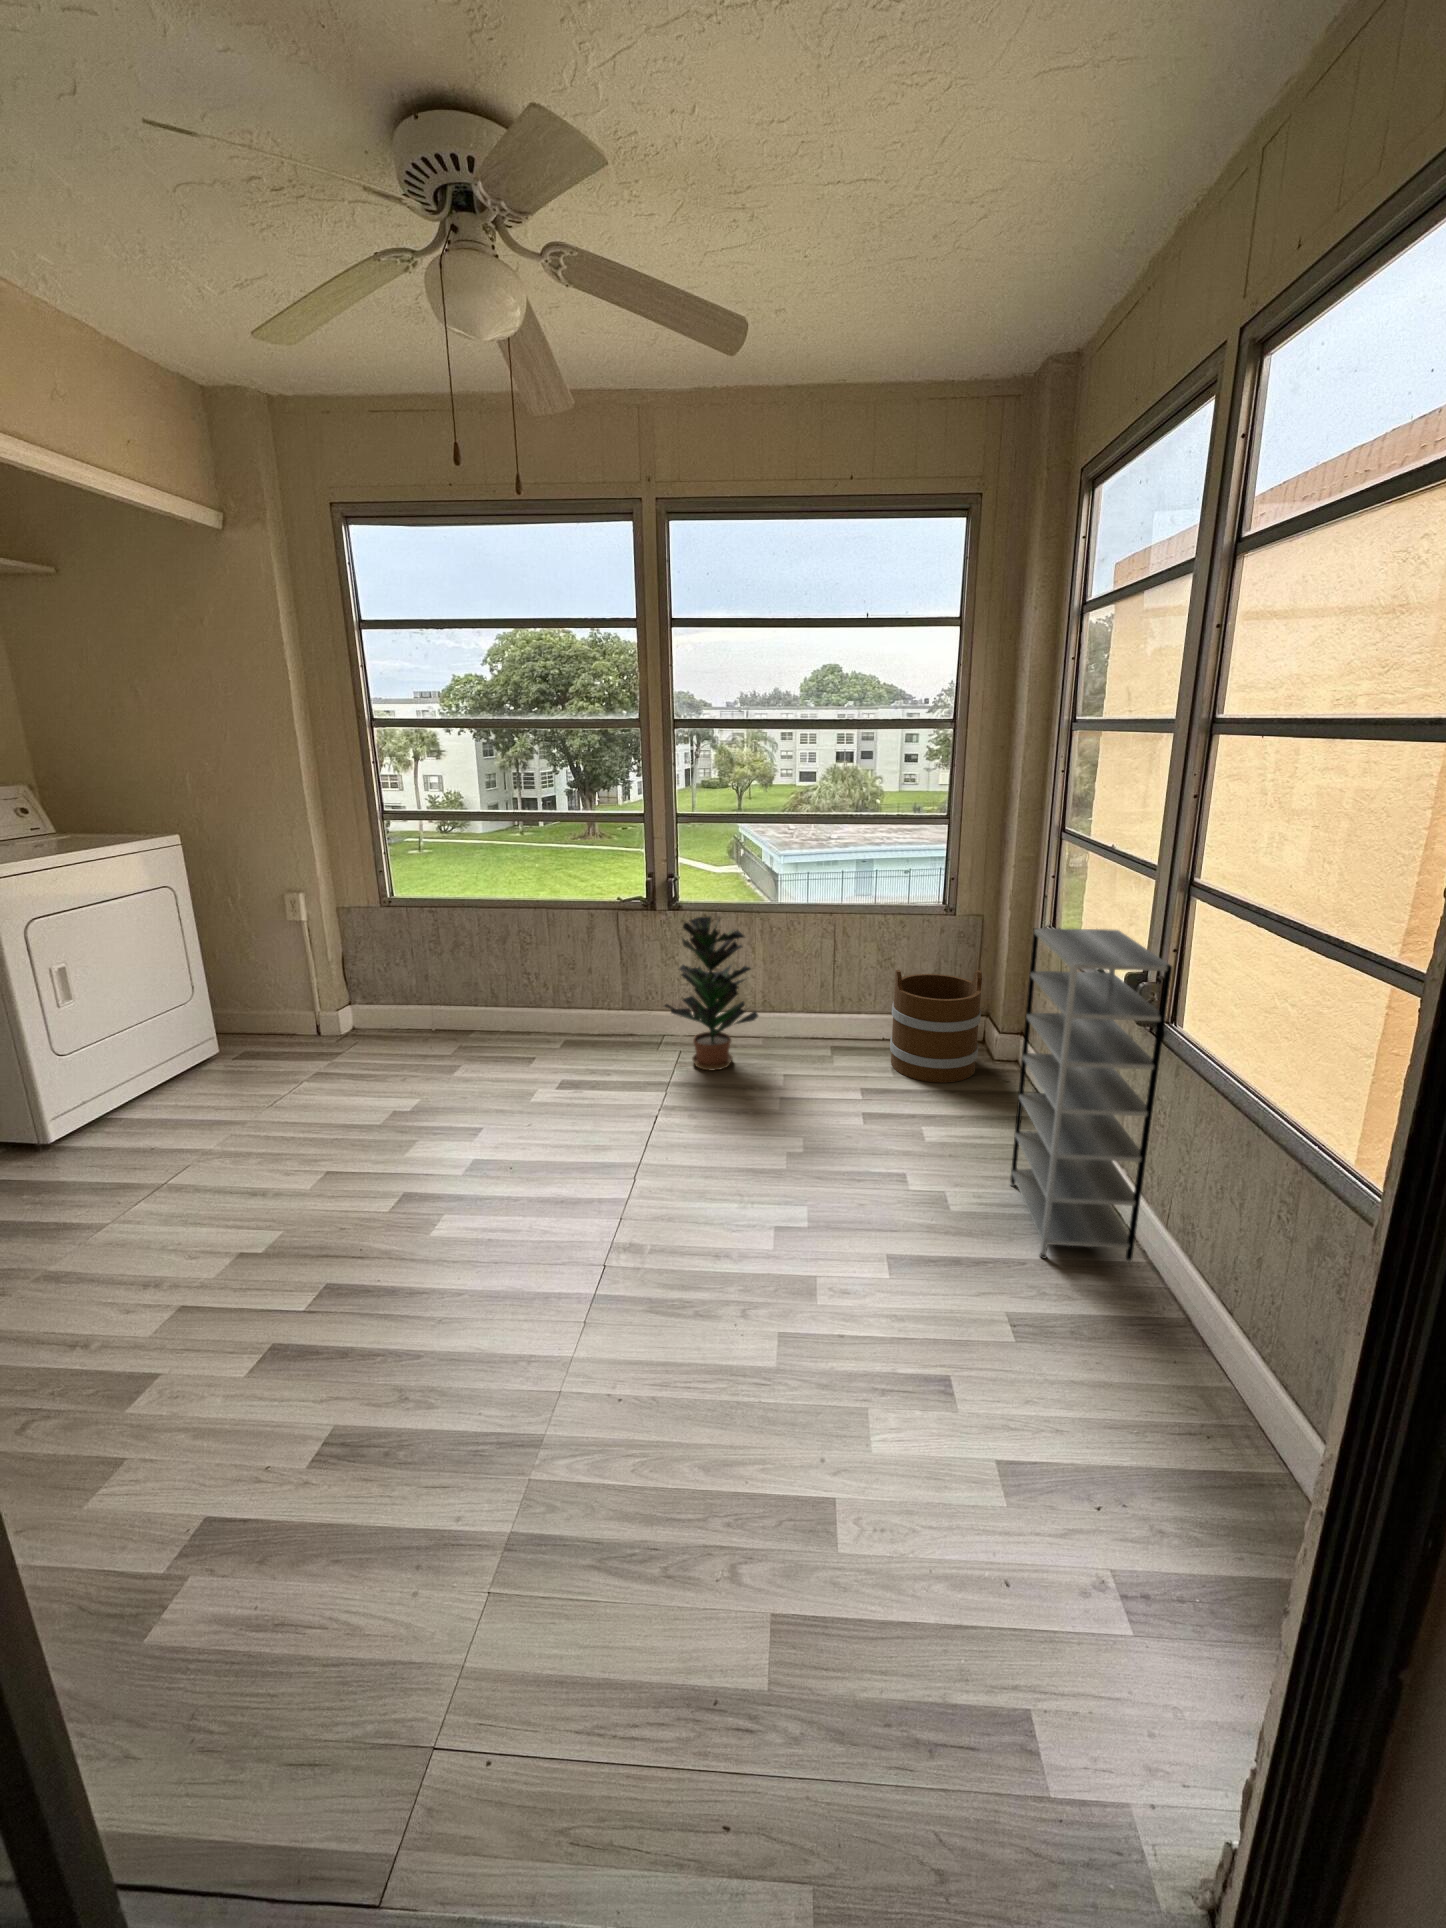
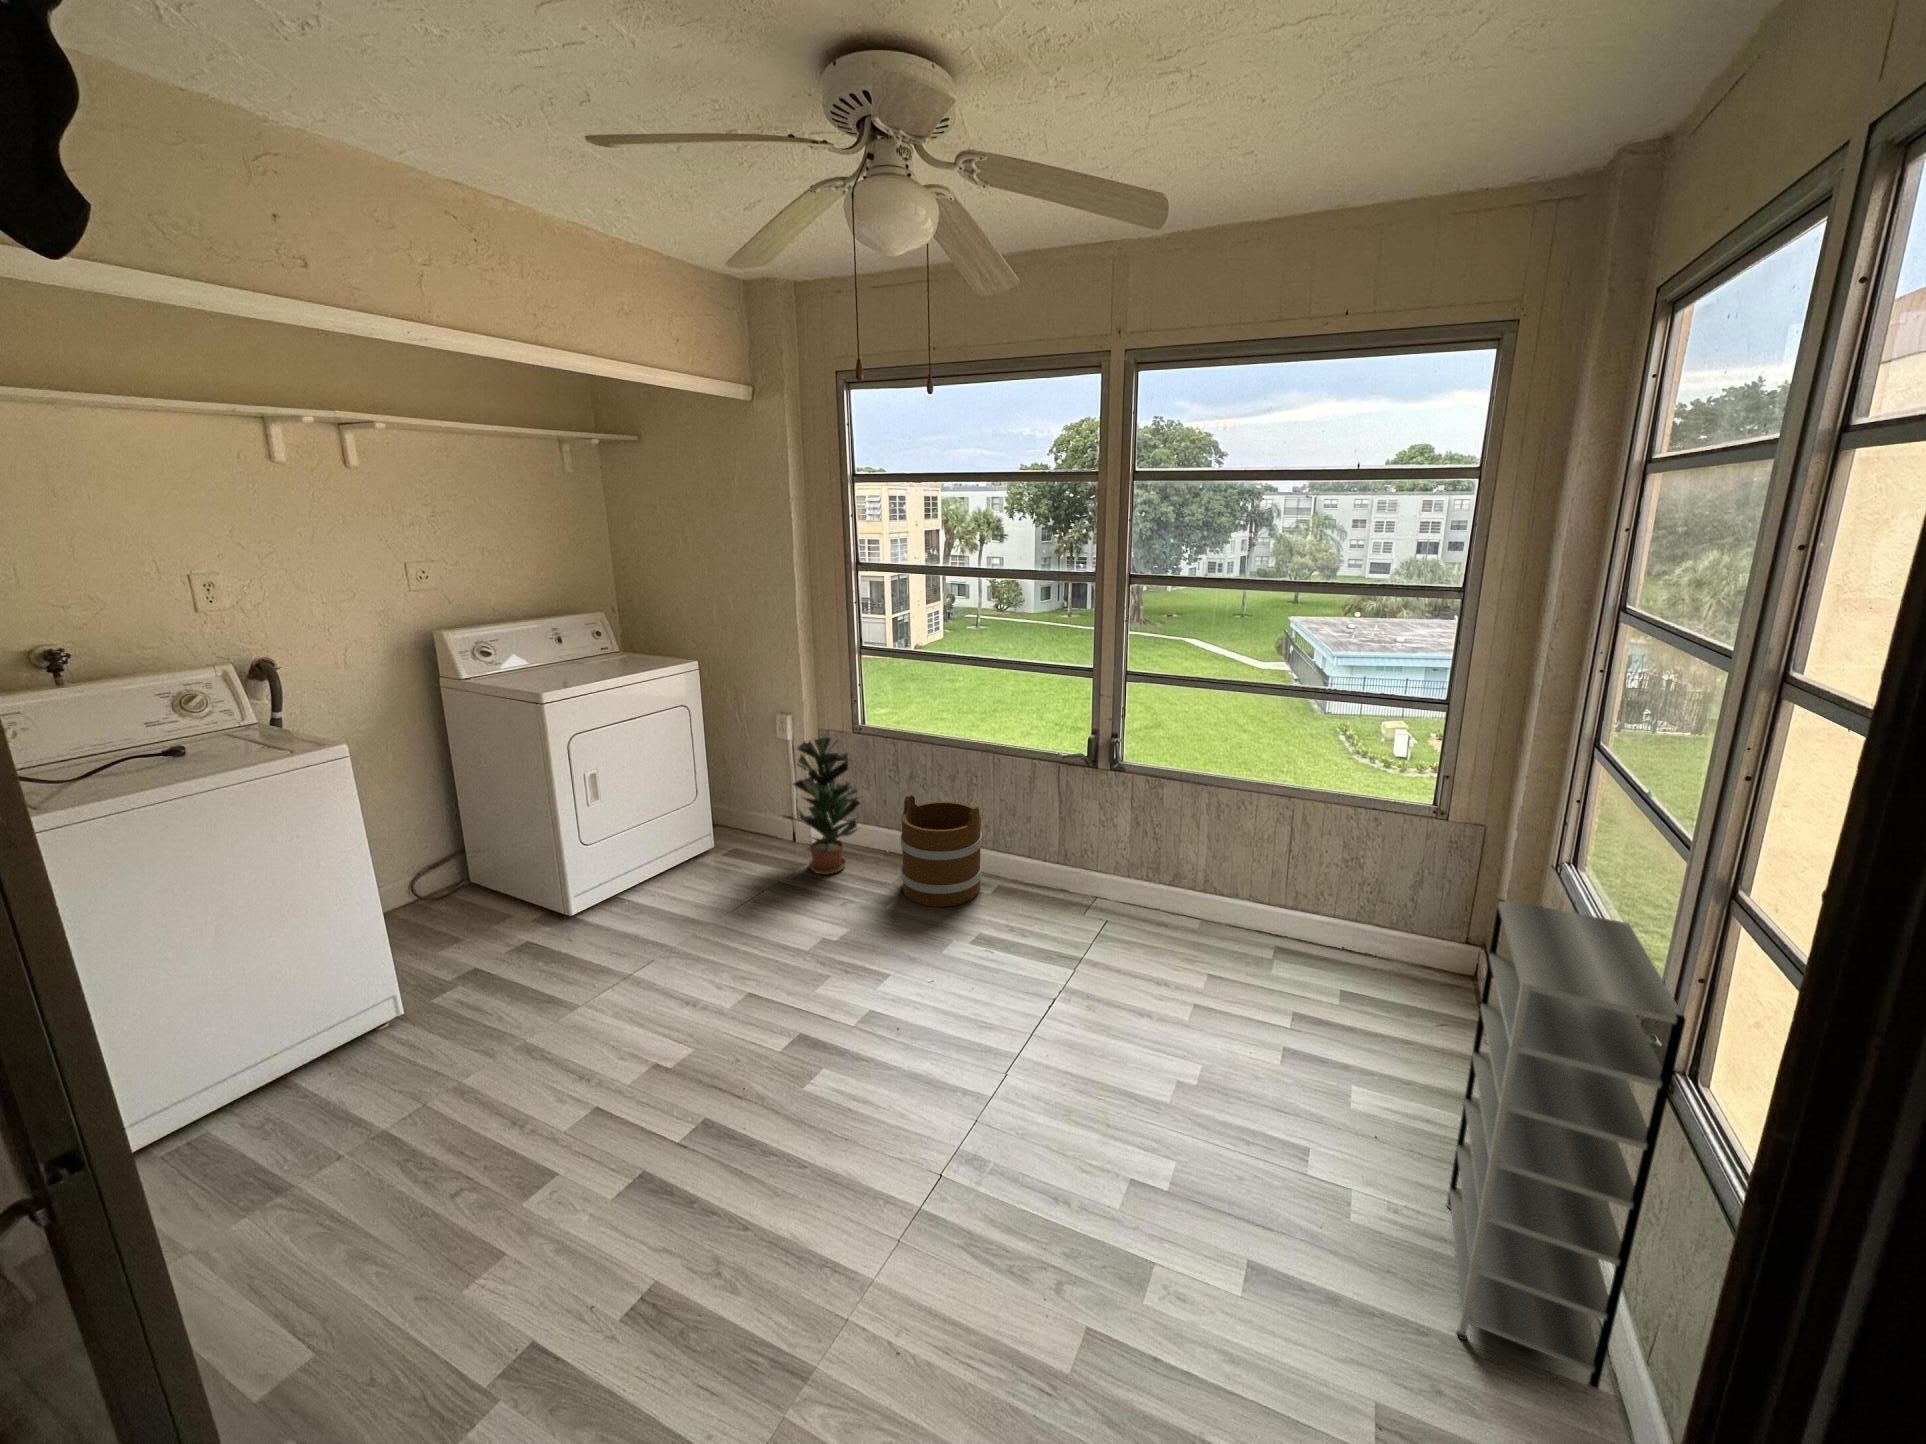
potted plant: present [664,917,758,1070] -> present [784,737,860,874]
bucket: present [890,970,982,1083] -> present [901,794,982,907]

